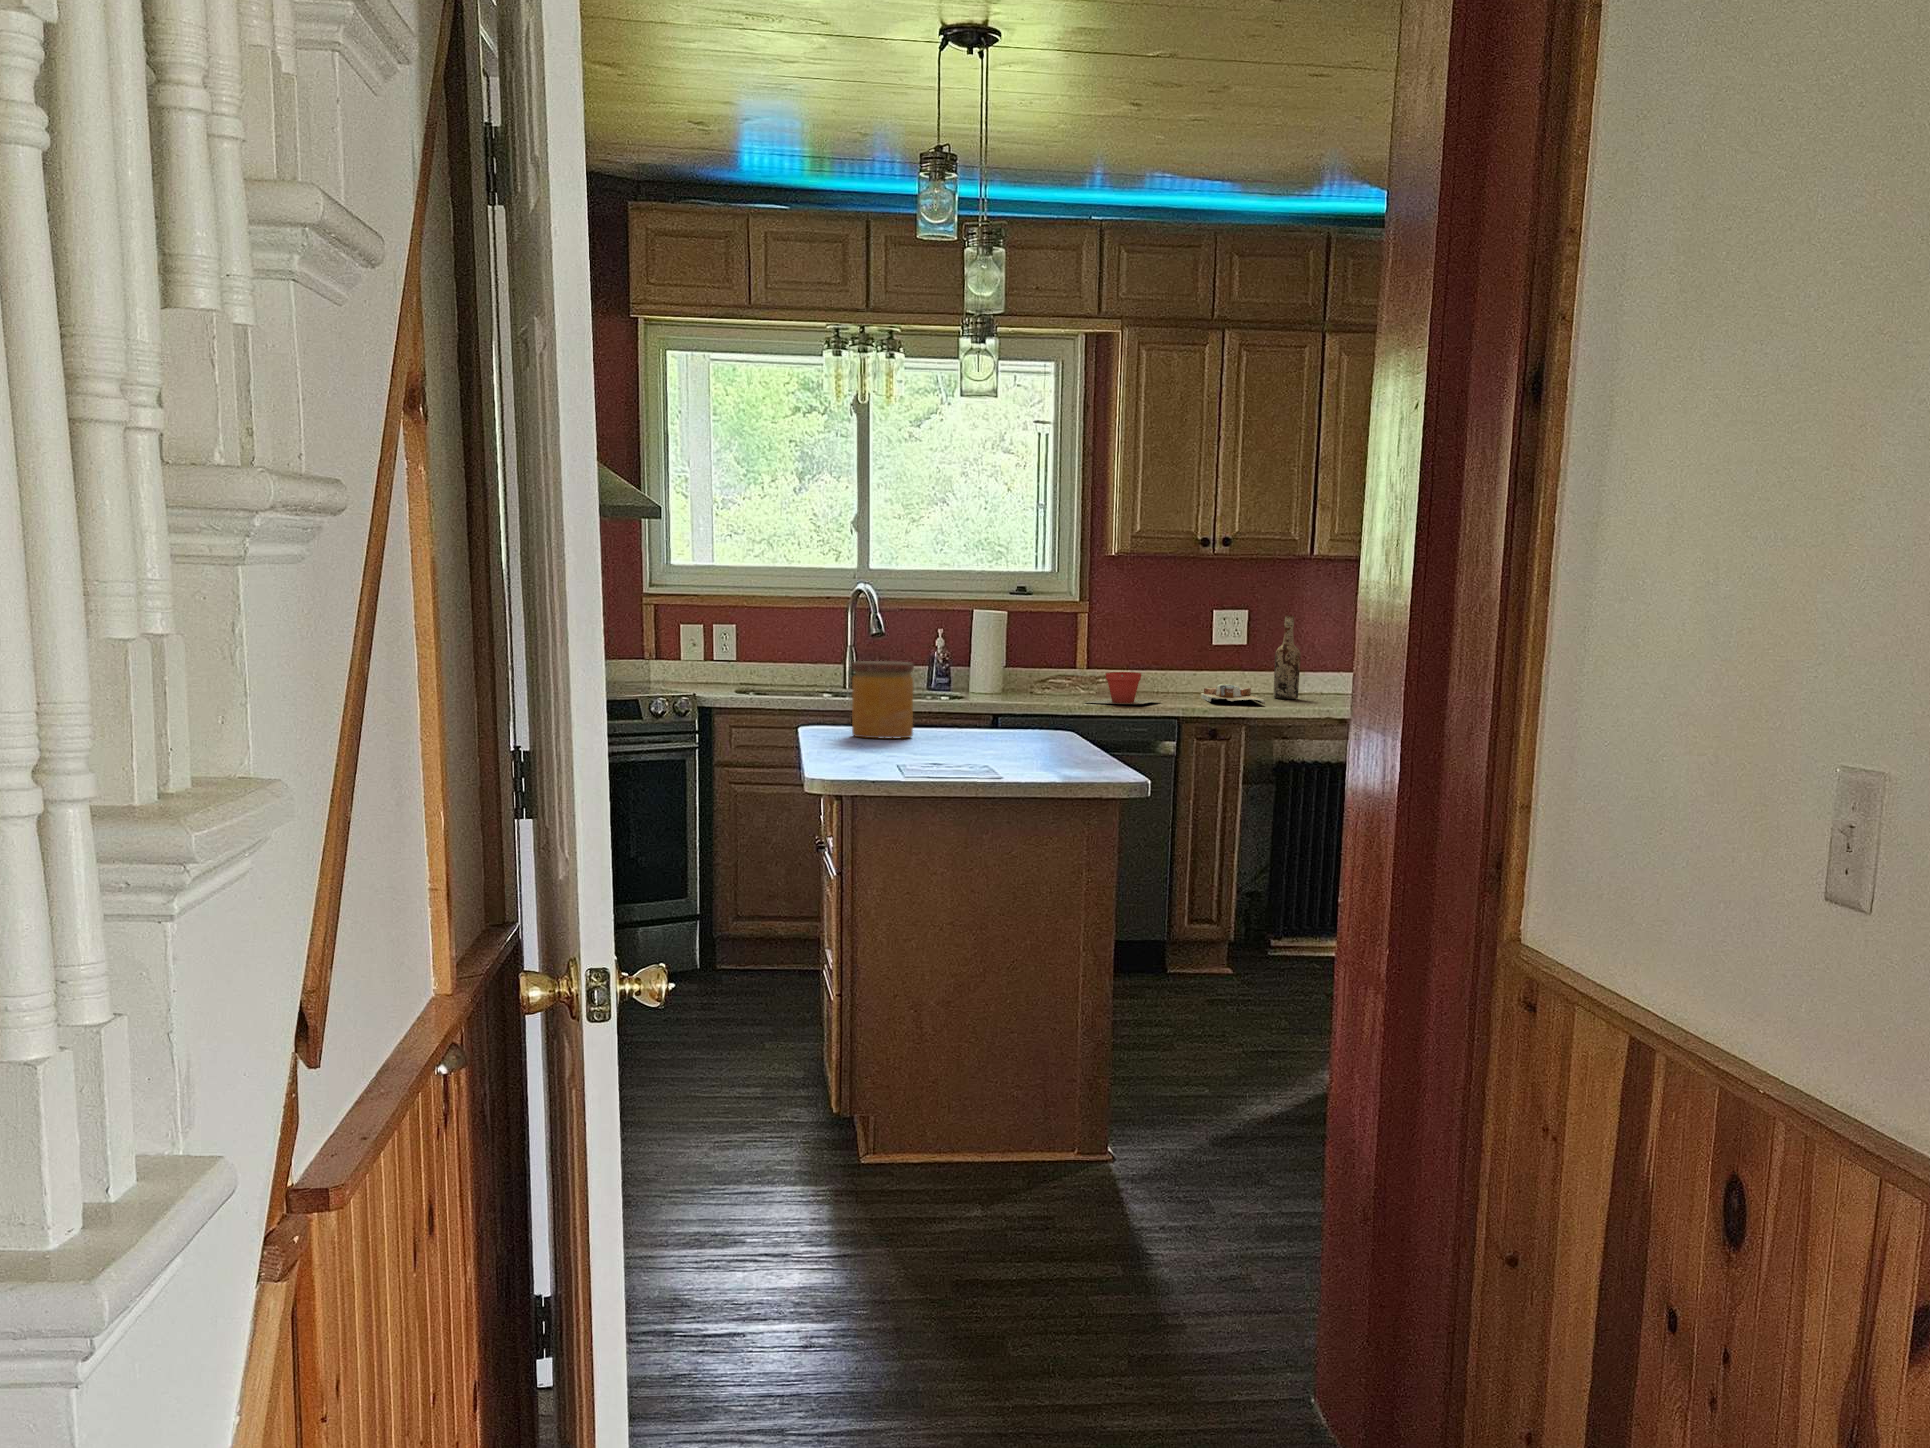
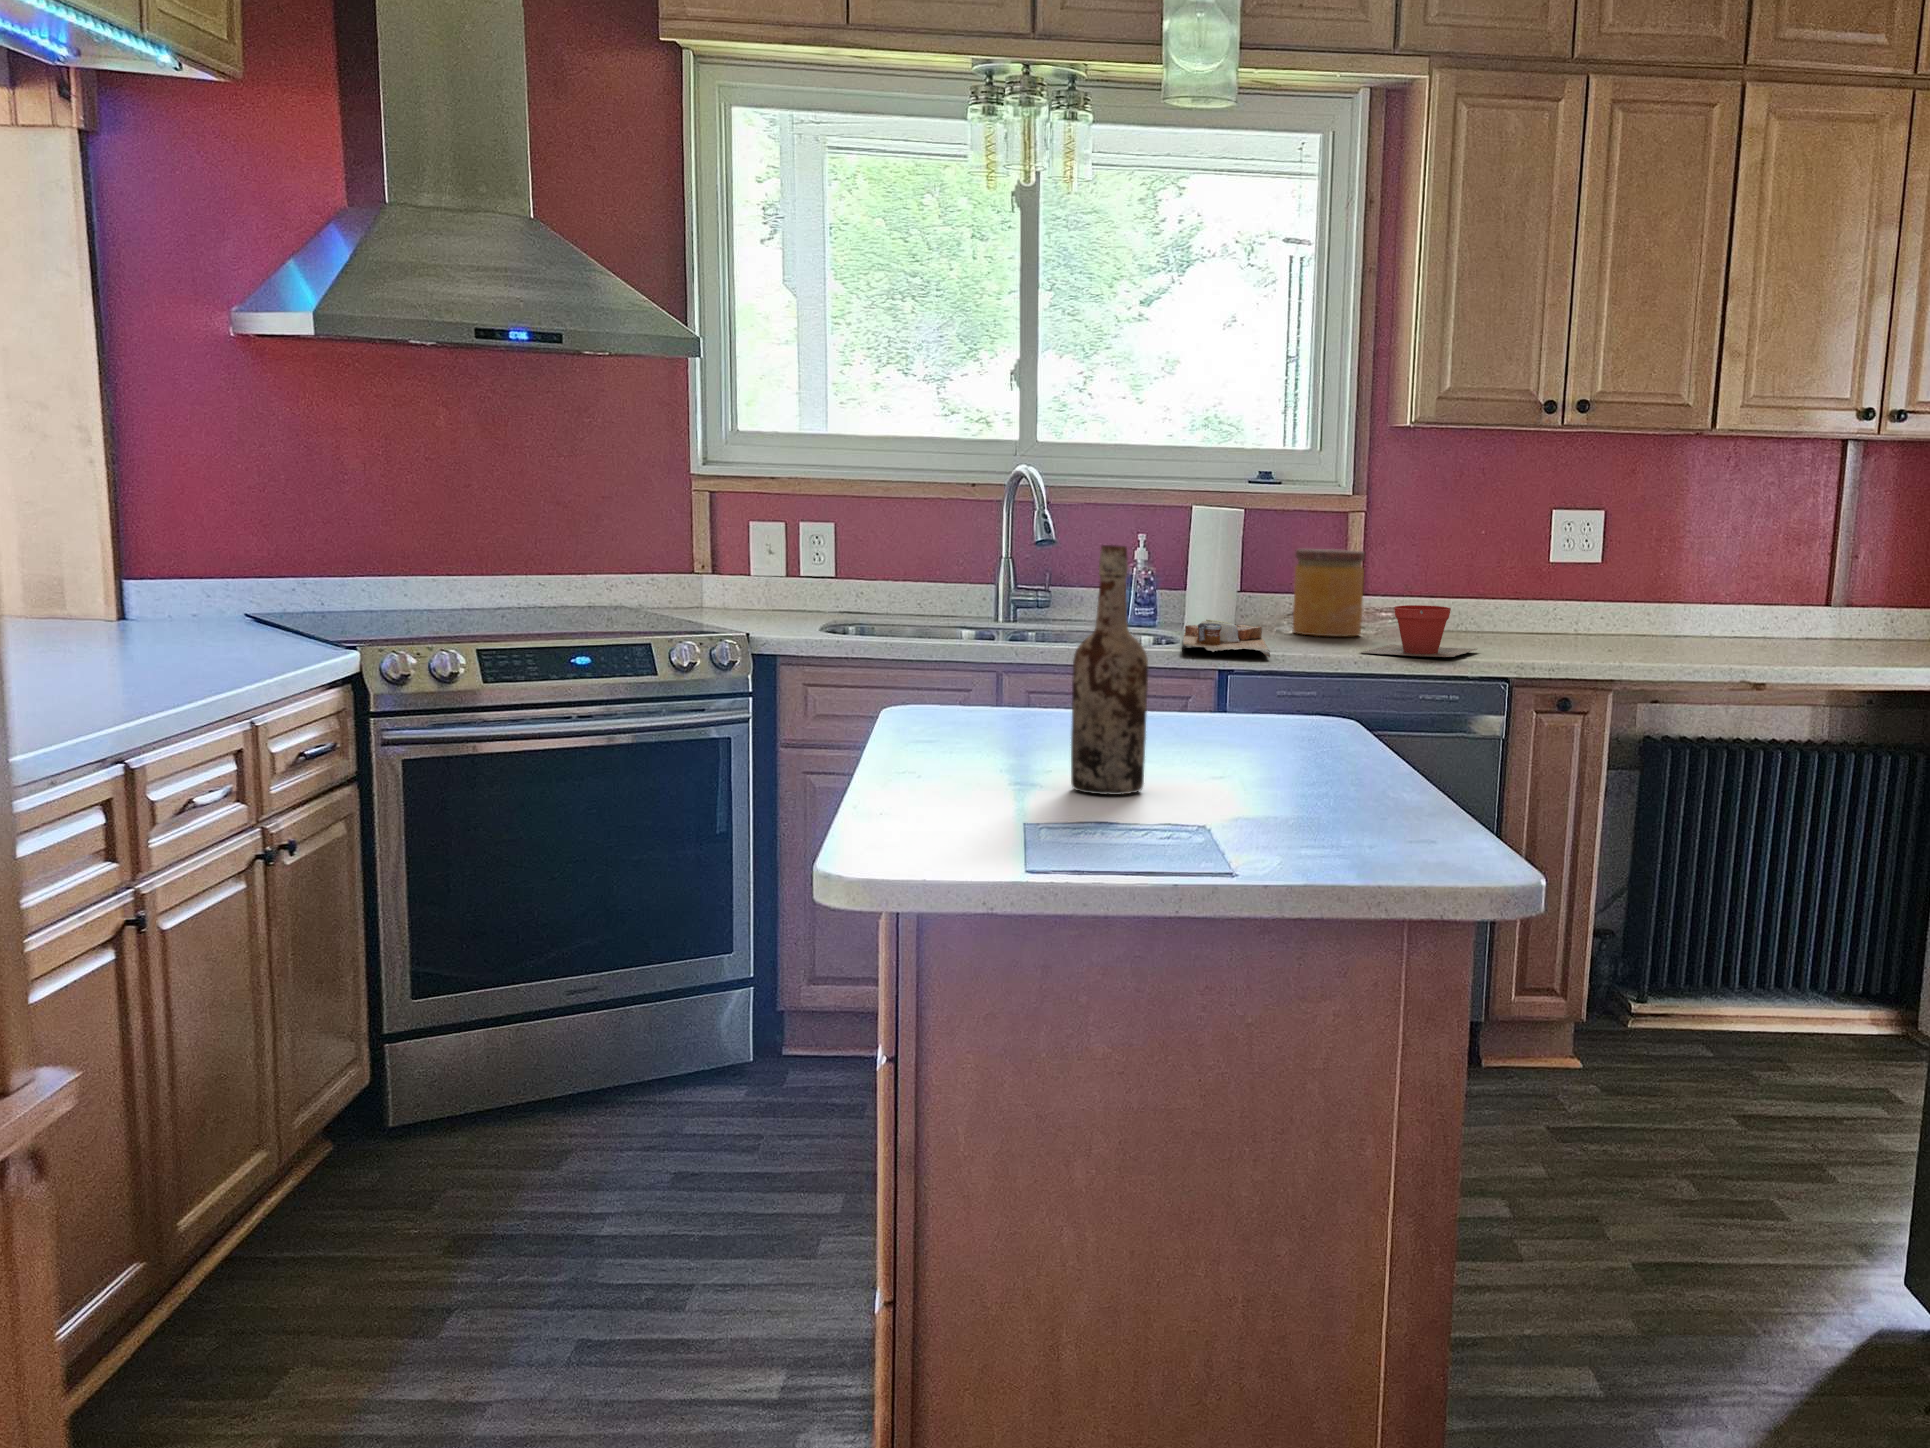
wine bottle: present [1274,616,1300,699] -> present [1071,545,1148,795]
jar: present [852,661,914,739] -> present [1292,549,1365,636]
cutting board: present [1201,684,1265,704] -> present [1182,620,1270,657]

